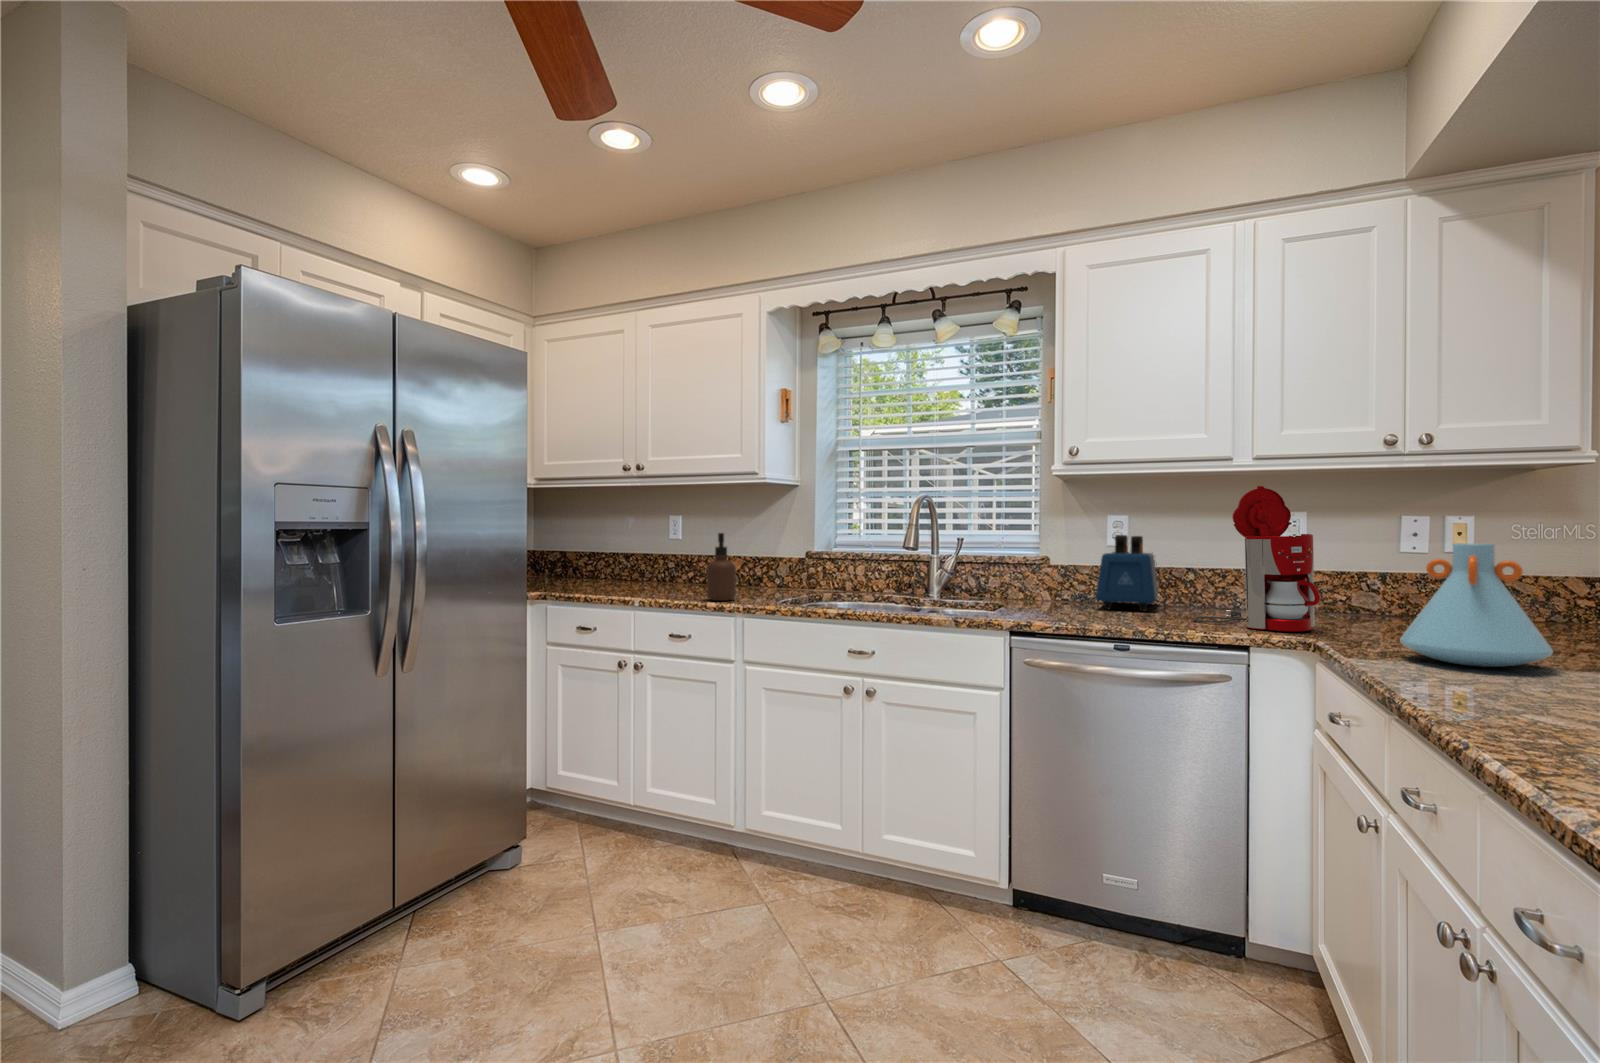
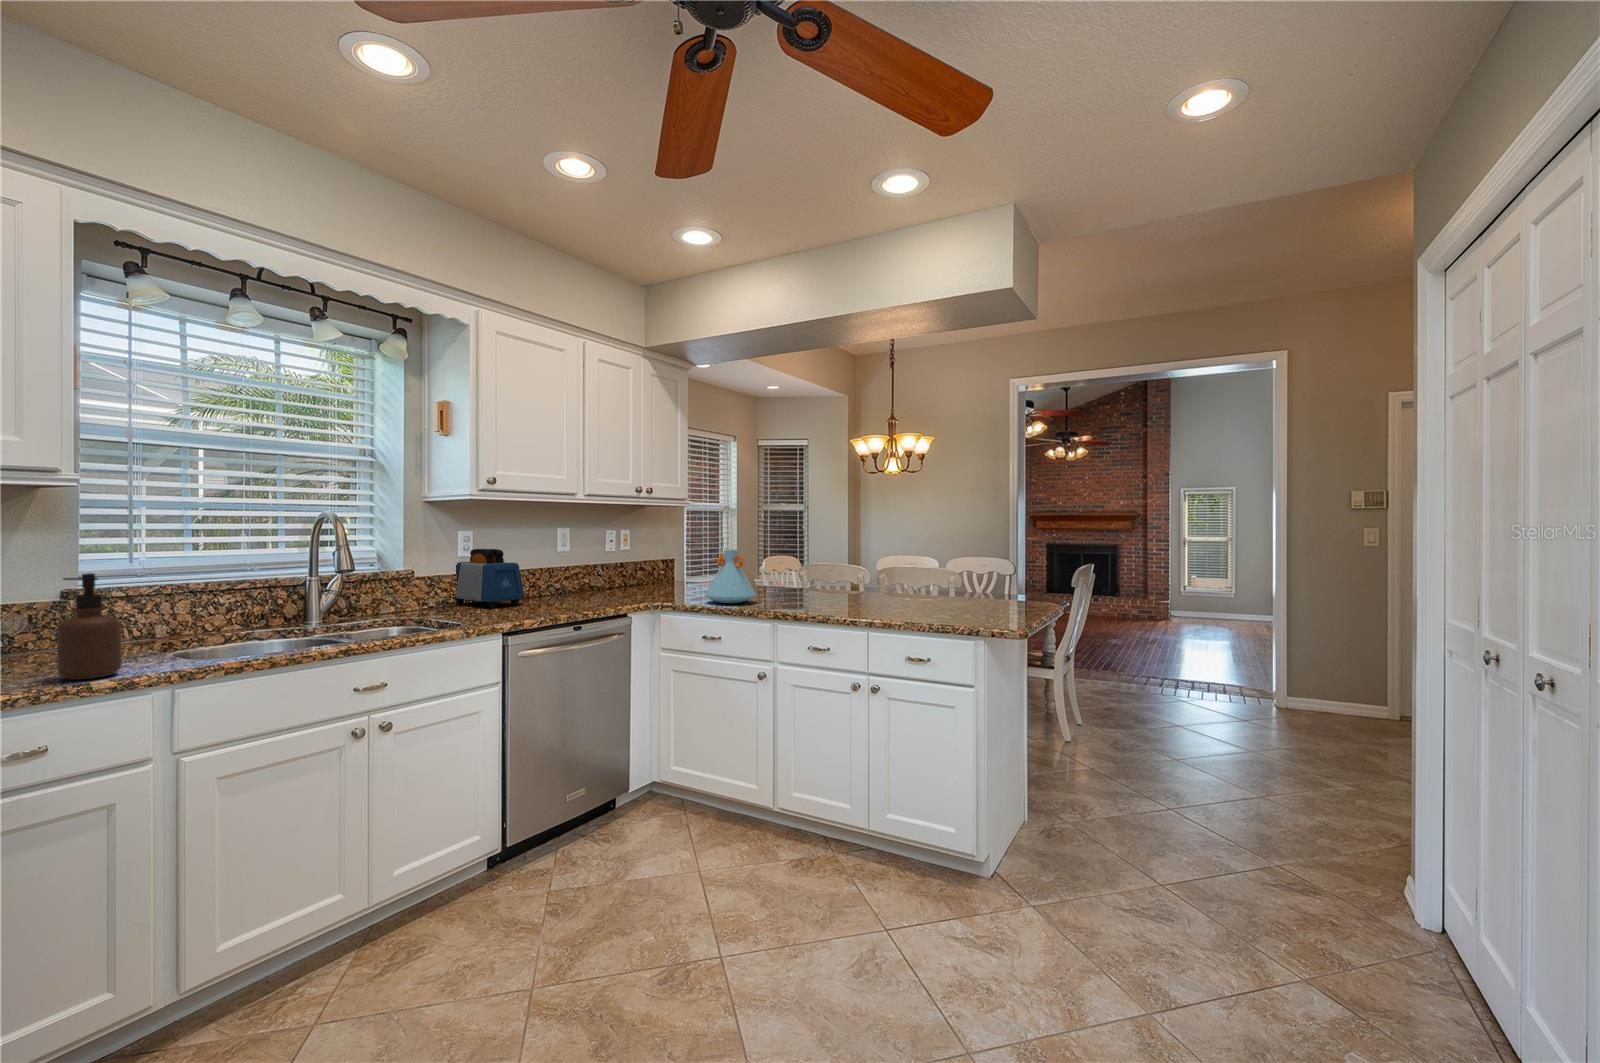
coffee maker: present [1193,486,1321,631] -> none [563,517,640,605]

